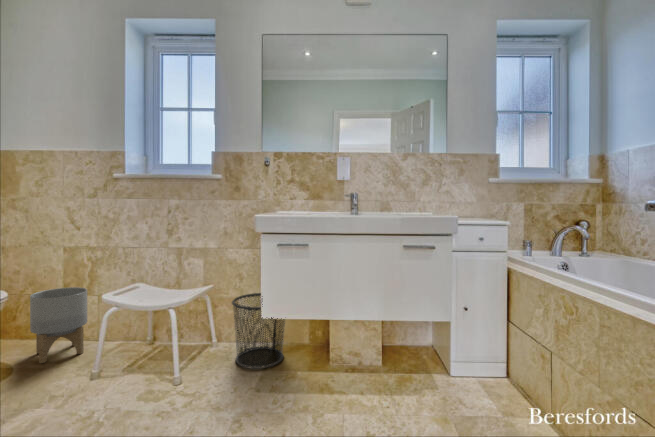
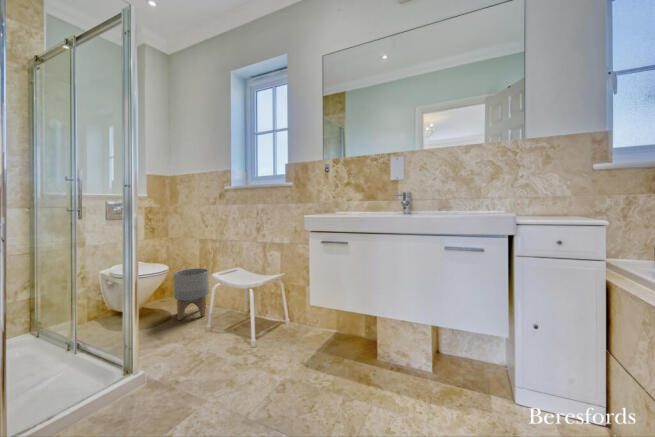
waste bin: present [232,293,285,369] -> none [293,284,342,352]

